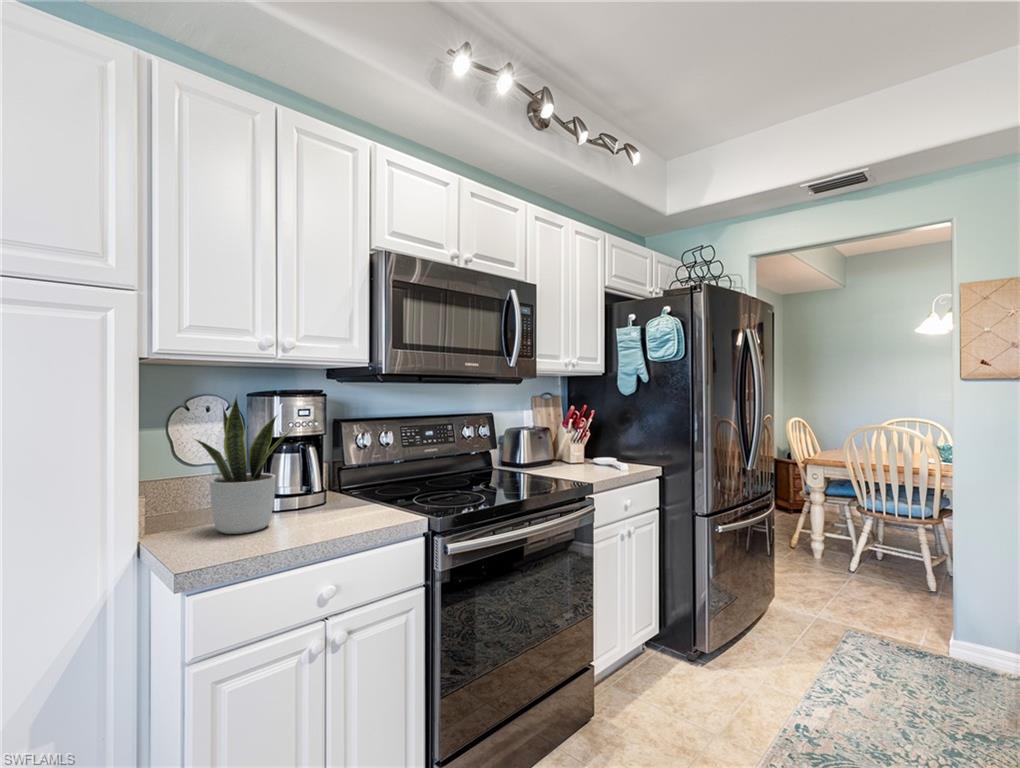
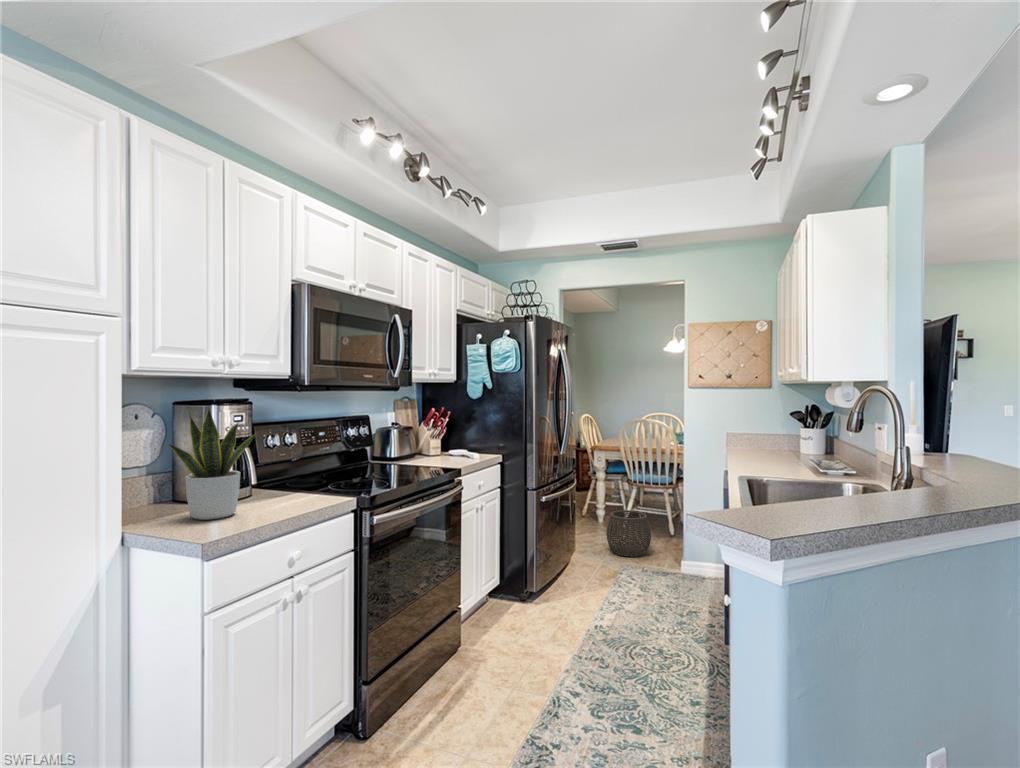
woven basket: none [822,549,896,618] -> present [606,510,651,557]

